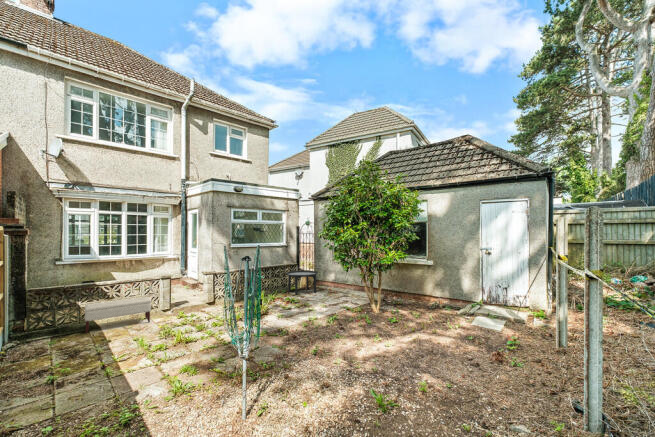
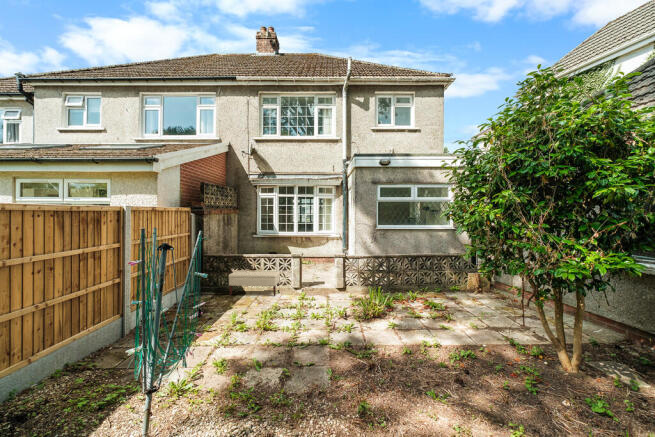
round table: present [286,271,318,295] -> none [436,263,486,298]

